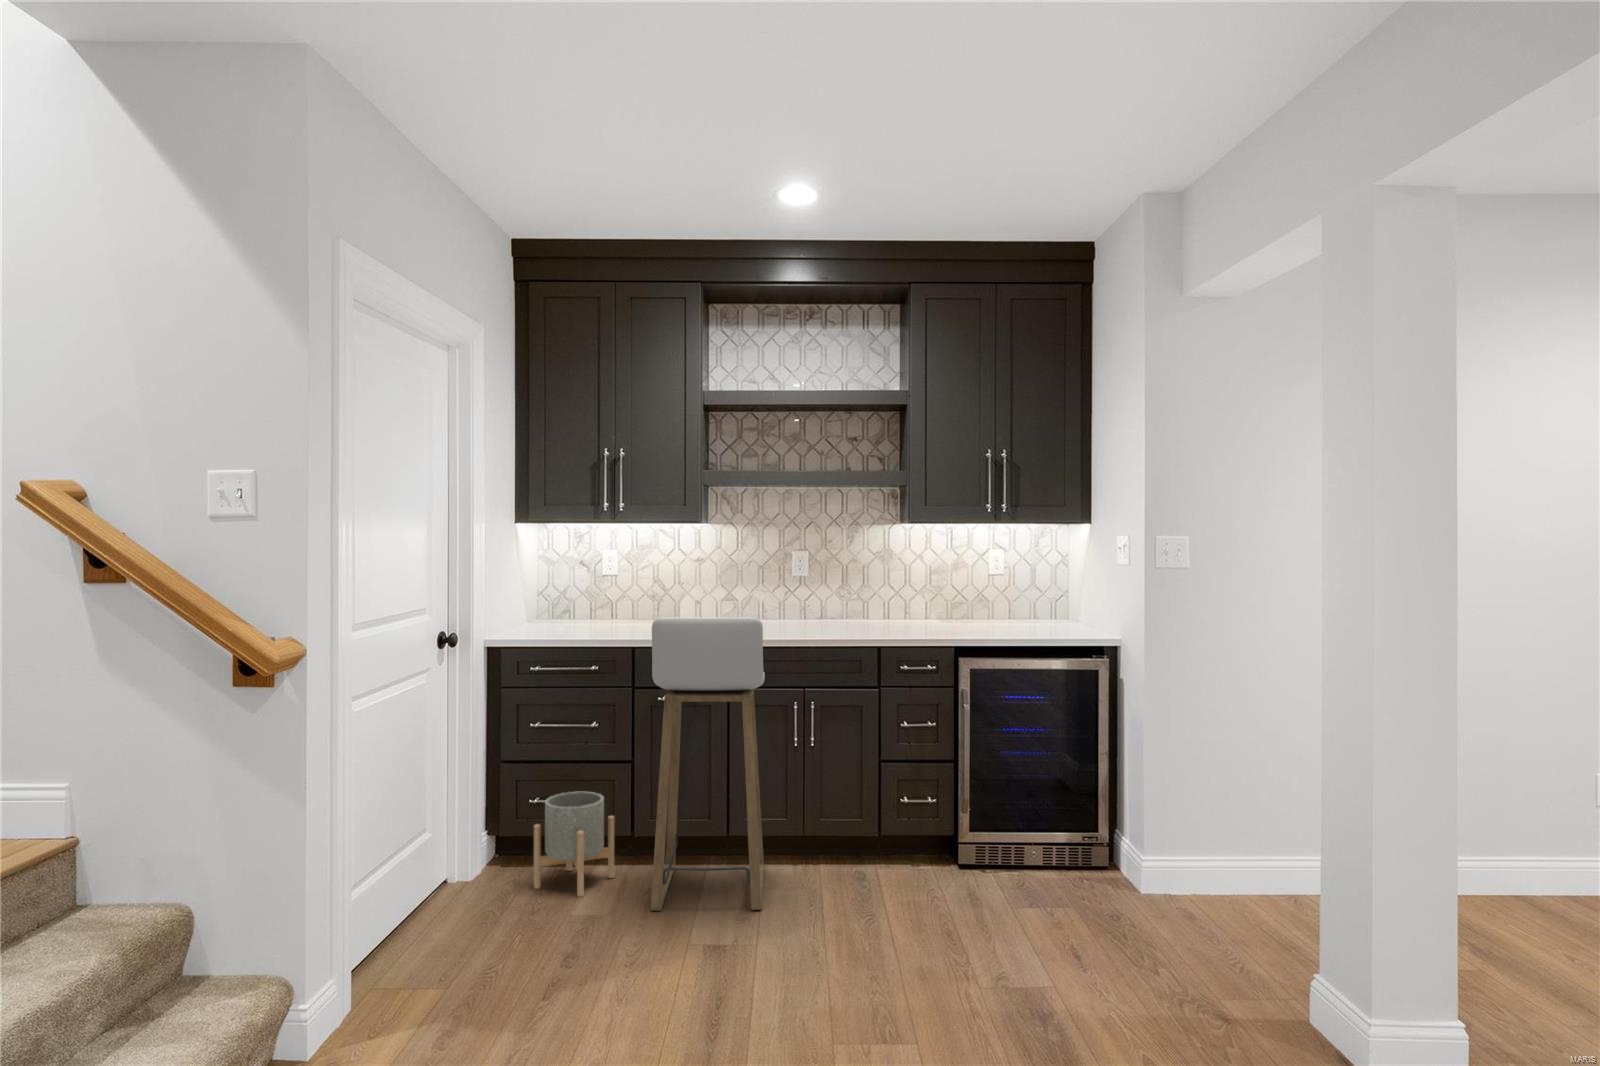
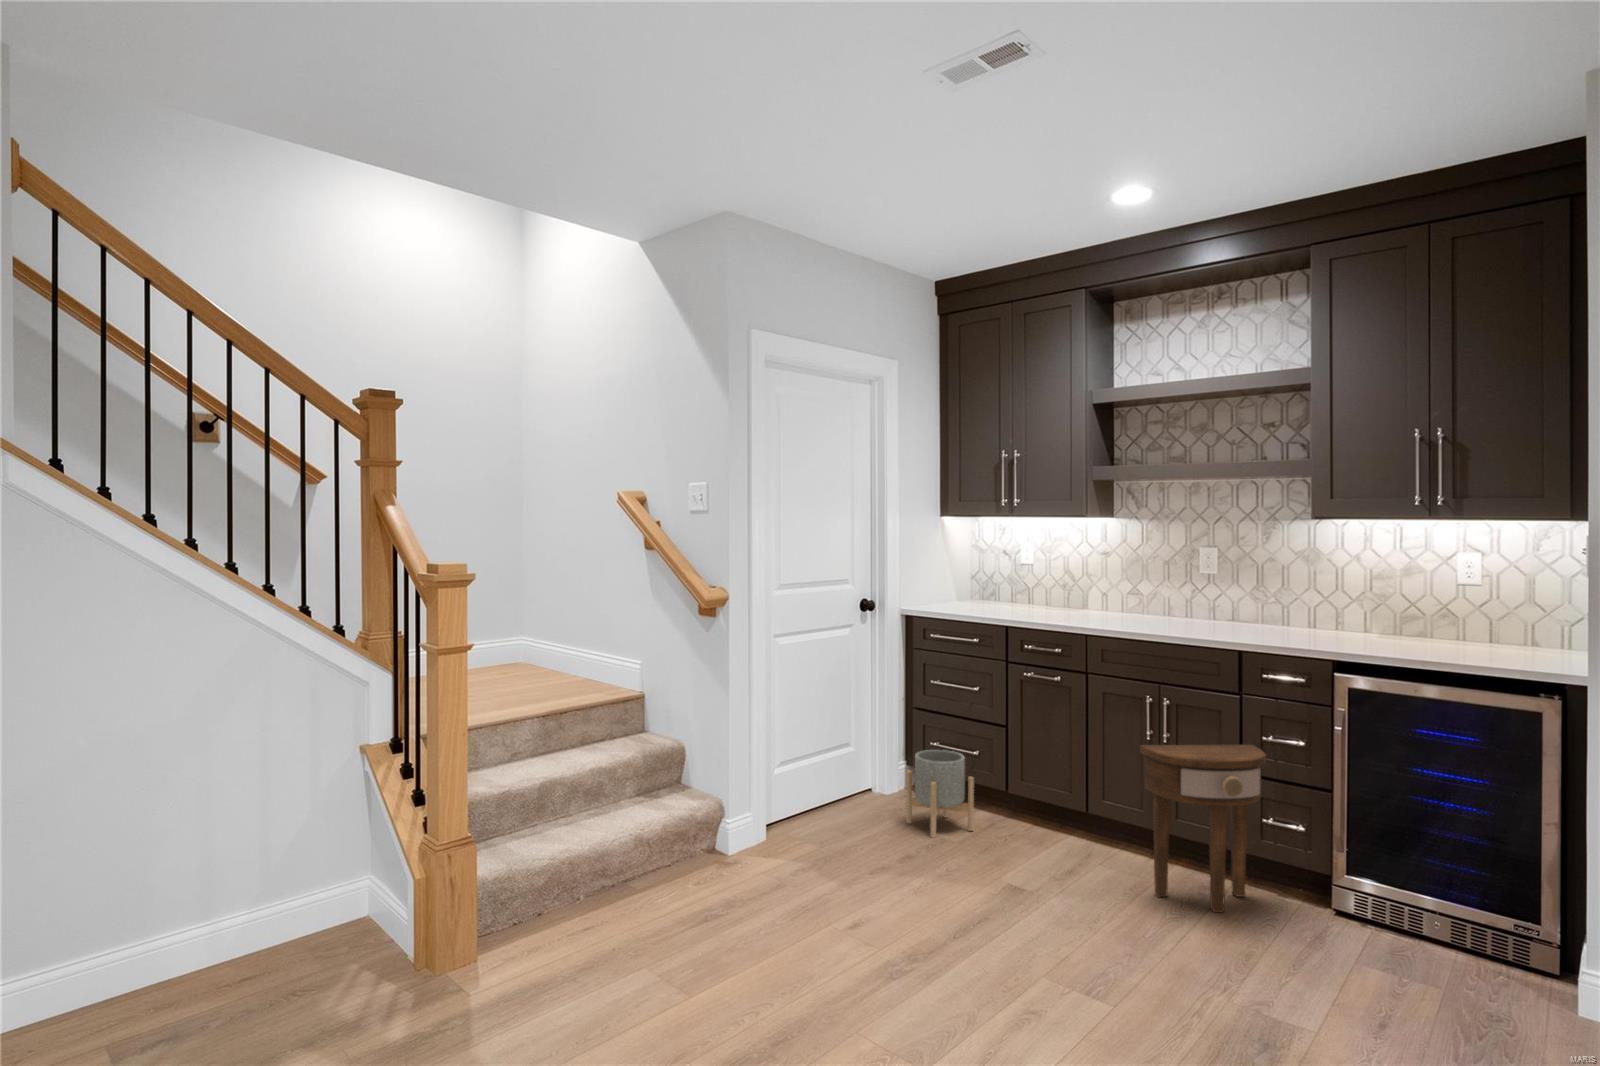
bar stool: present [651,617,765,911] -> none [972,604,1110,889]
side table: none [818,730,916,892] -> present [1140,745,1266,912]

